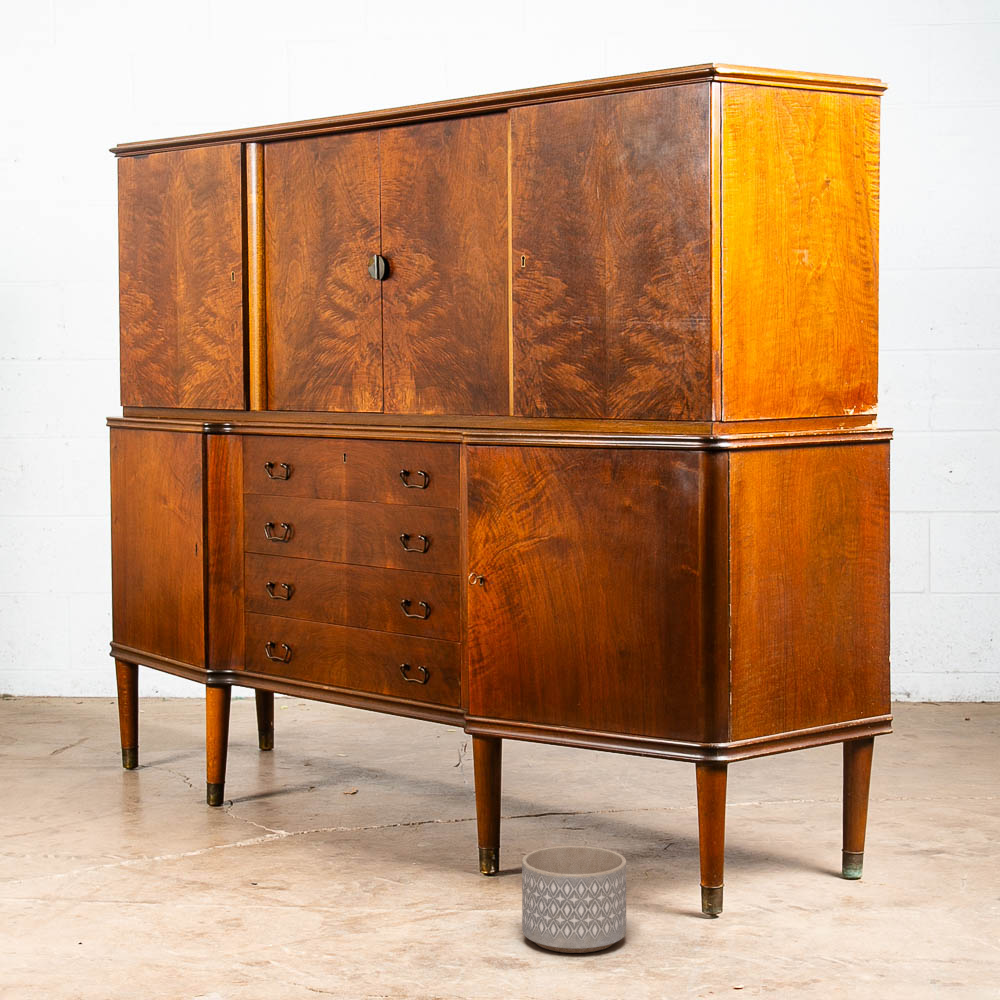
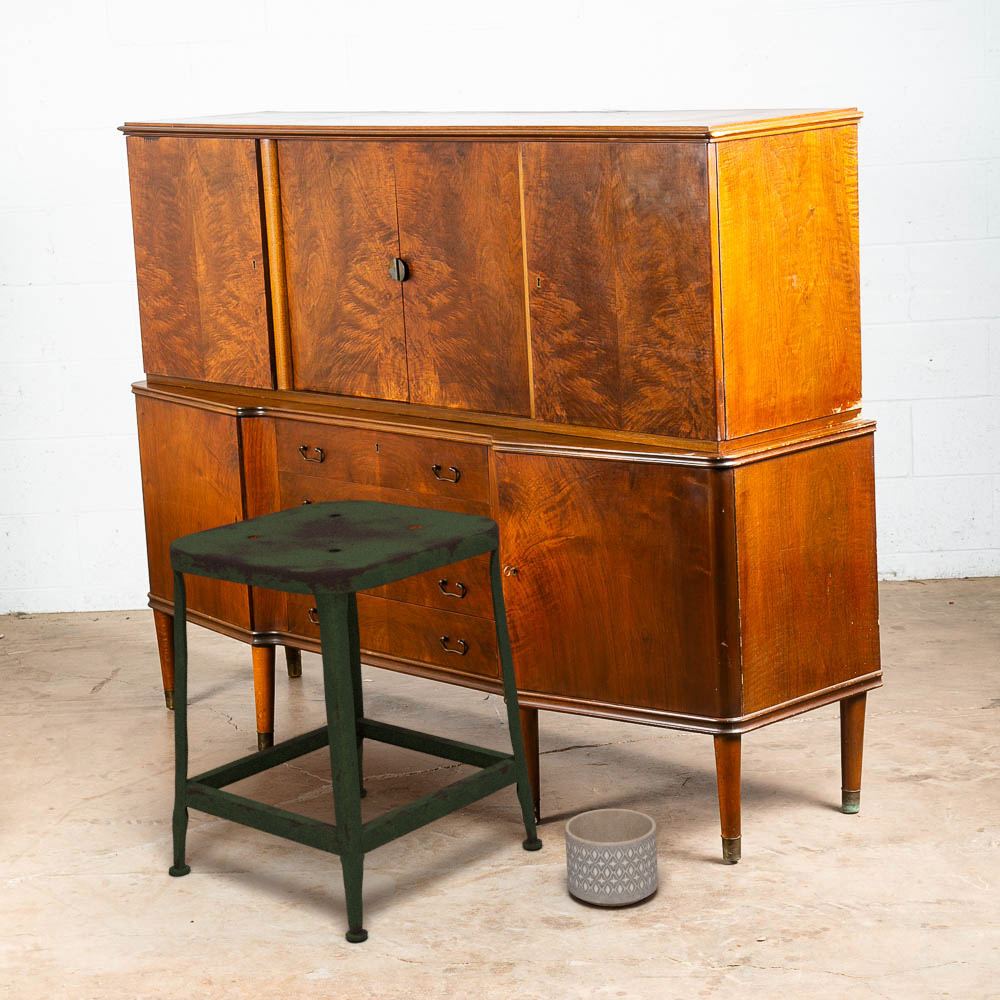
stool: none [75,509,500,972] -> present [169,500,542,941]

